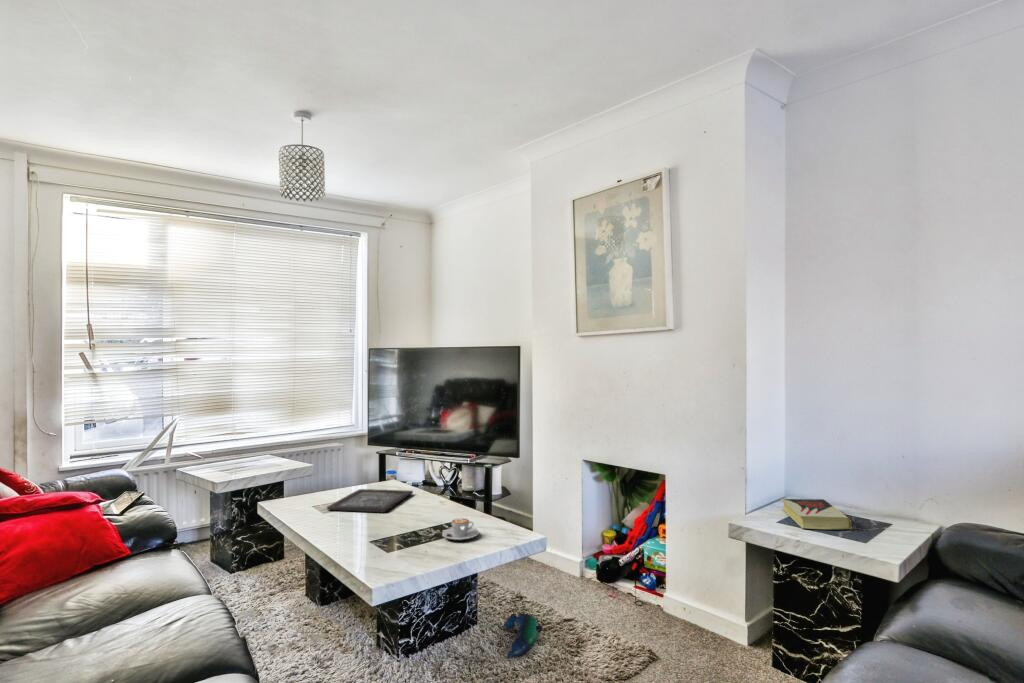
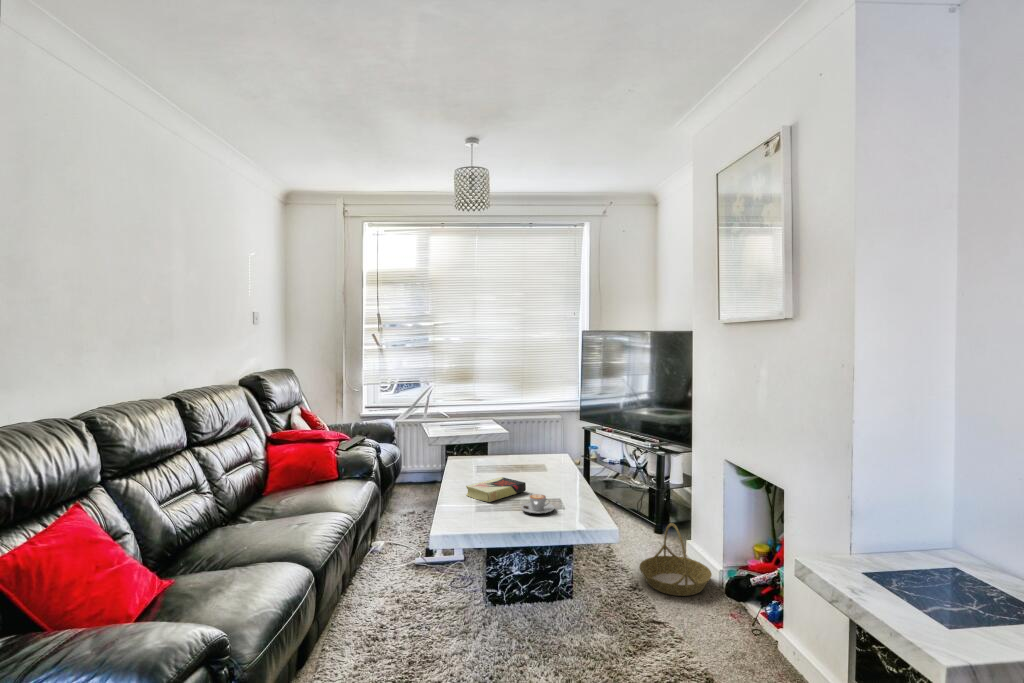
tray: present [327,489,413,512] -> none [480,458,560,480]
book: present [781,499,851,529] -> present [466,477,526,502]
basket: none [510,525,576,593] -> present [640,523,712,596]
plush toy: present [504,614,543,658] -> none [568,600,615,636]

